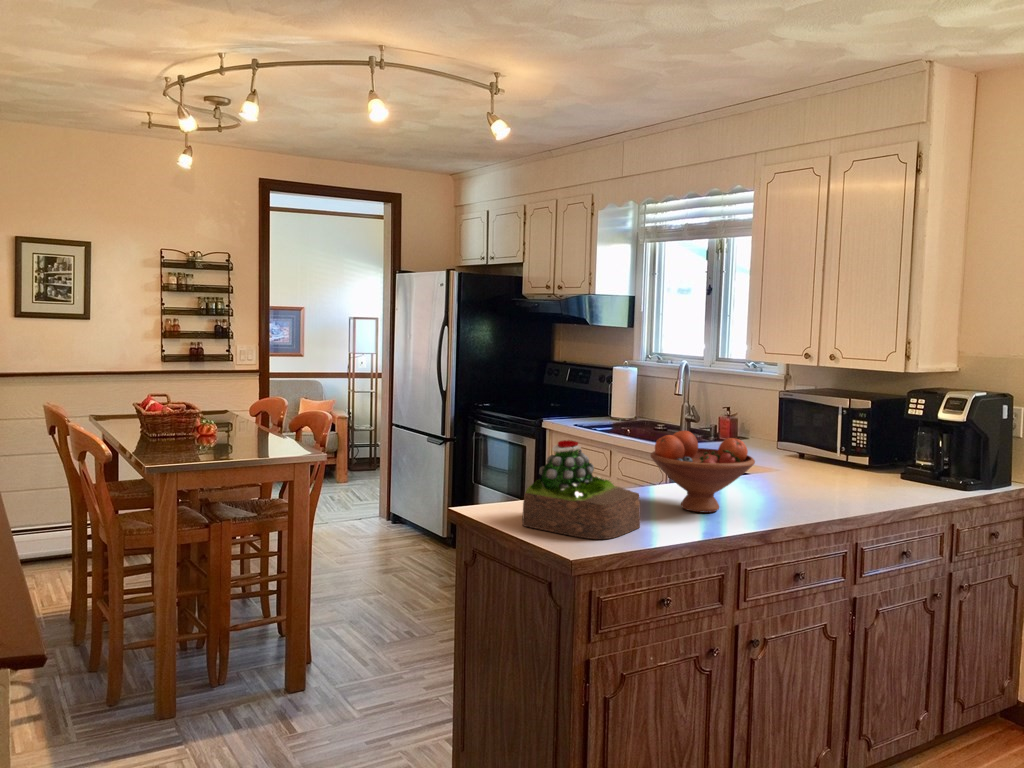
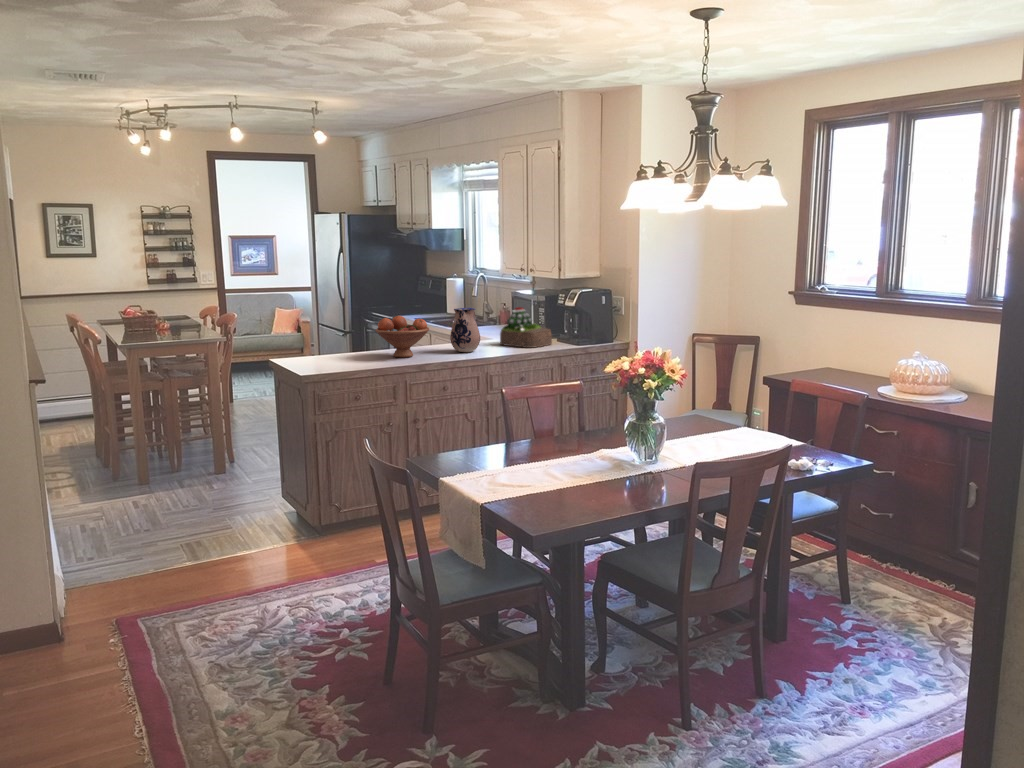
ceramic pitcher: none [765,418,823,501] -> present [450,308,480,352]
succulent plant: present [522,440,640,539] -> present [500,307,552,348]

